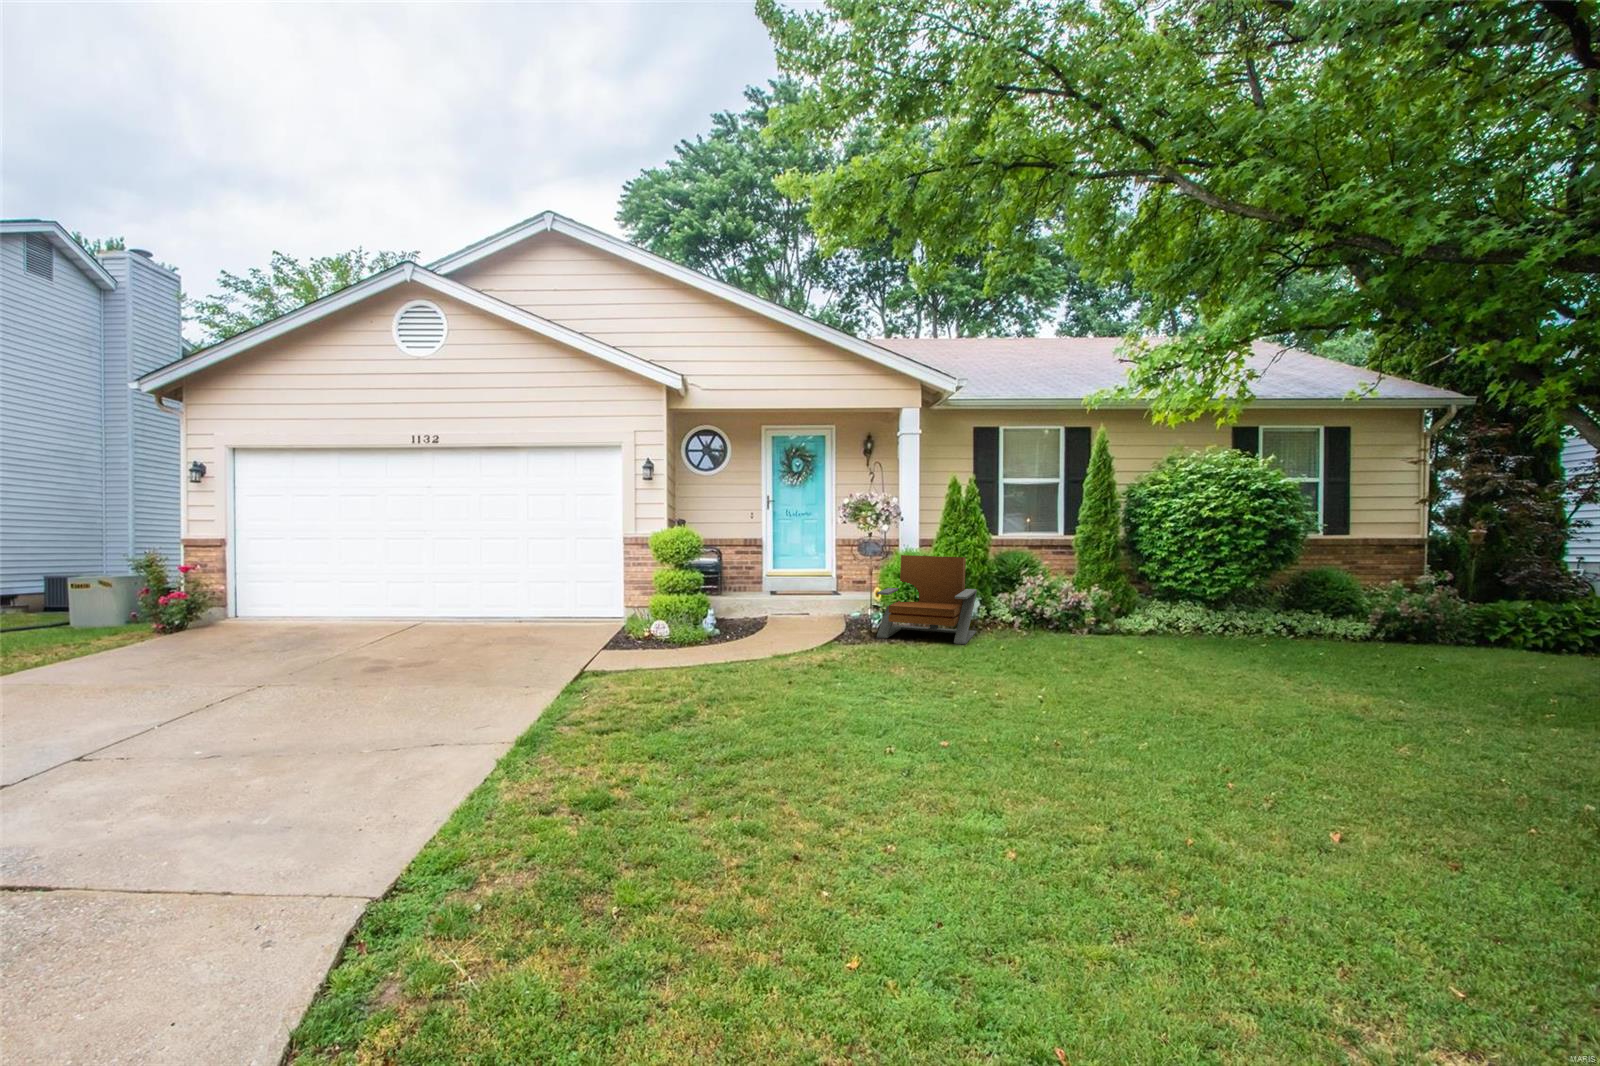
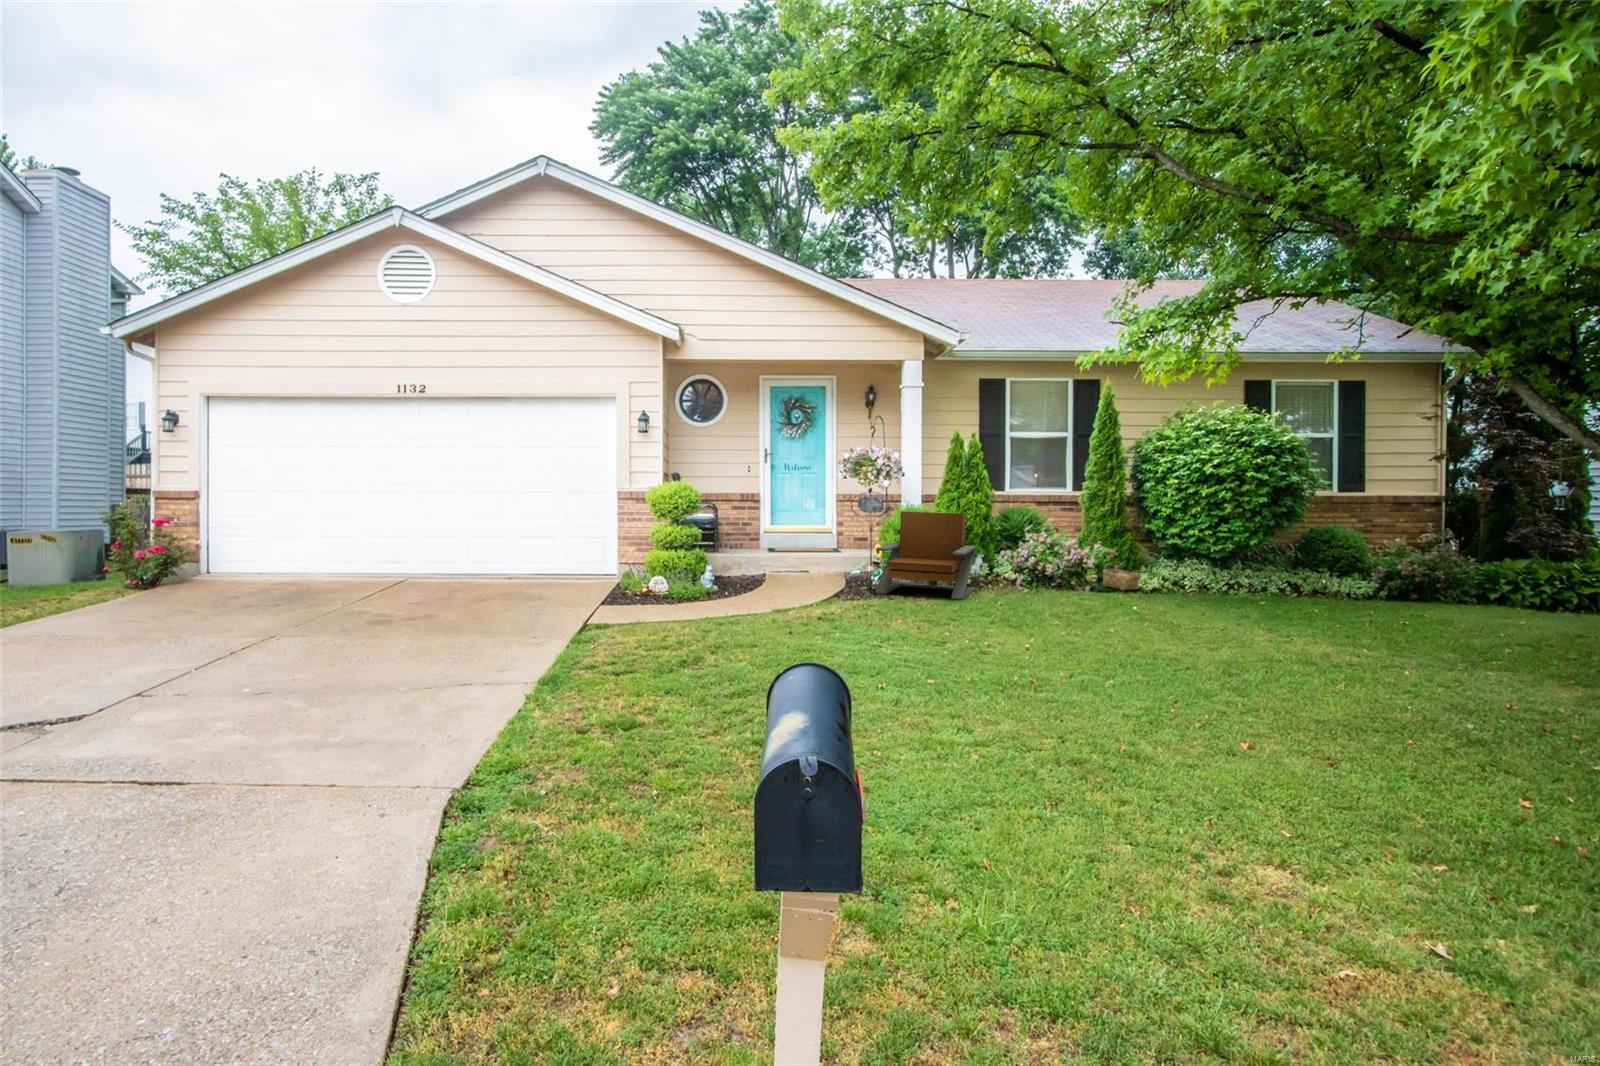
woven basket: none [1102,605,1140,633] -> present [1103,563,1140,590]

